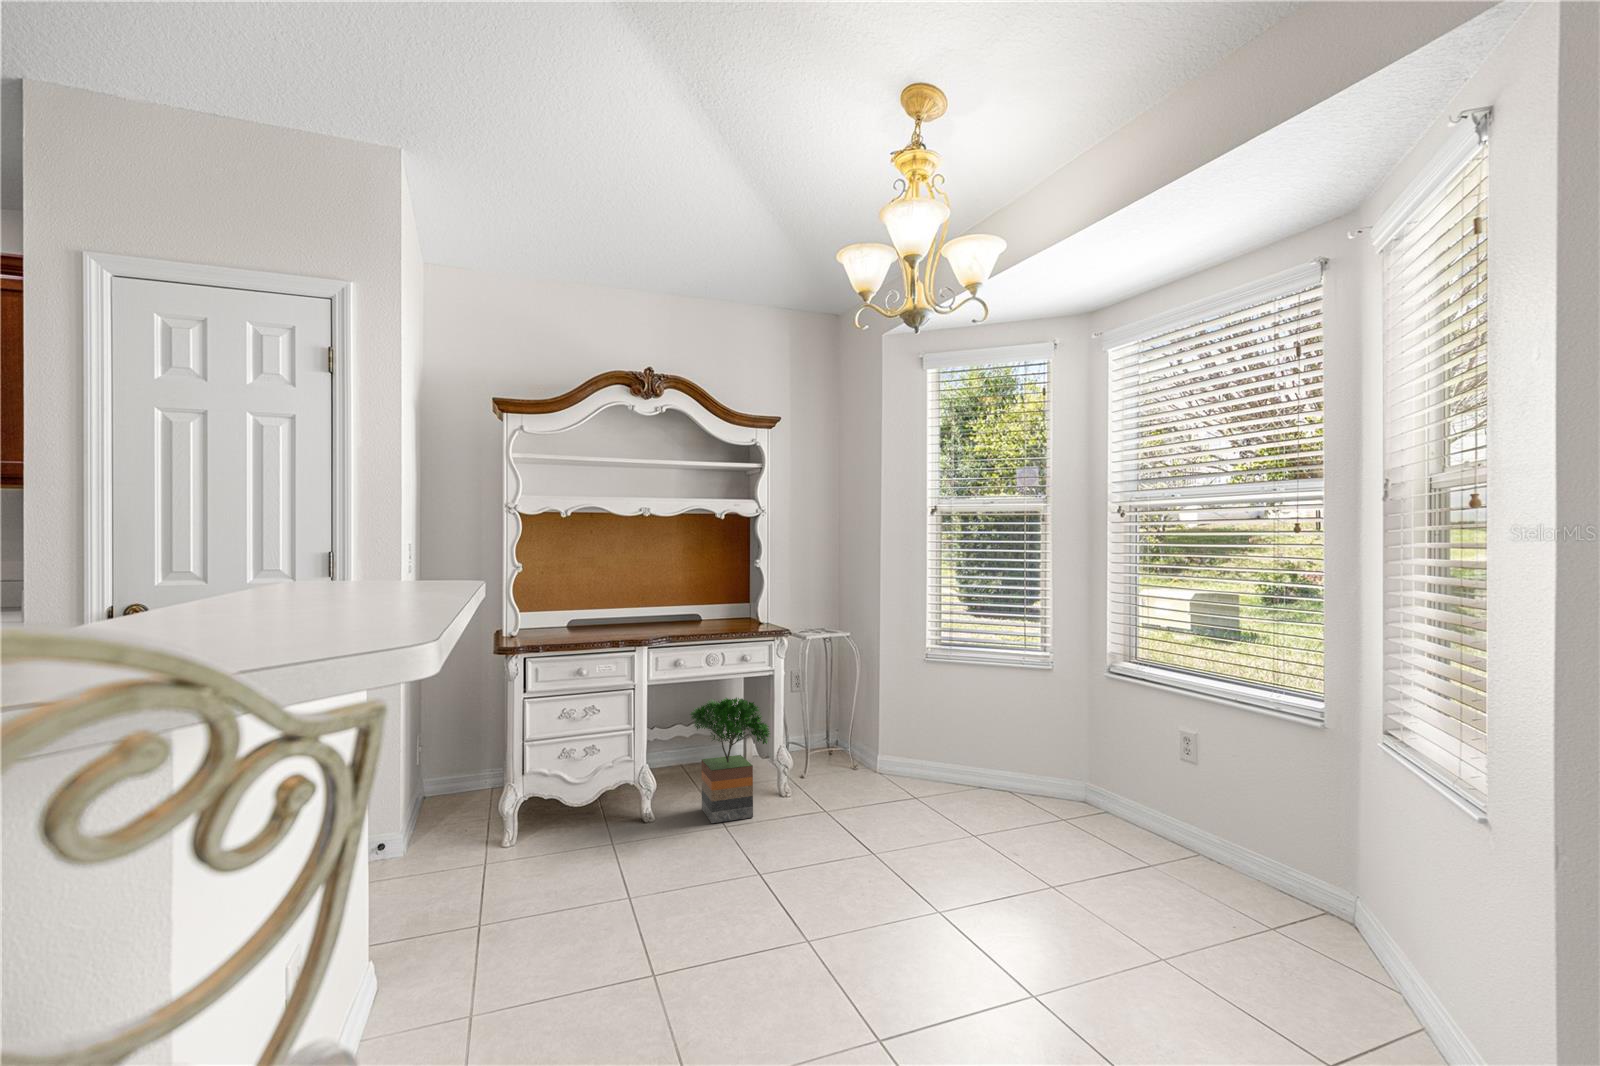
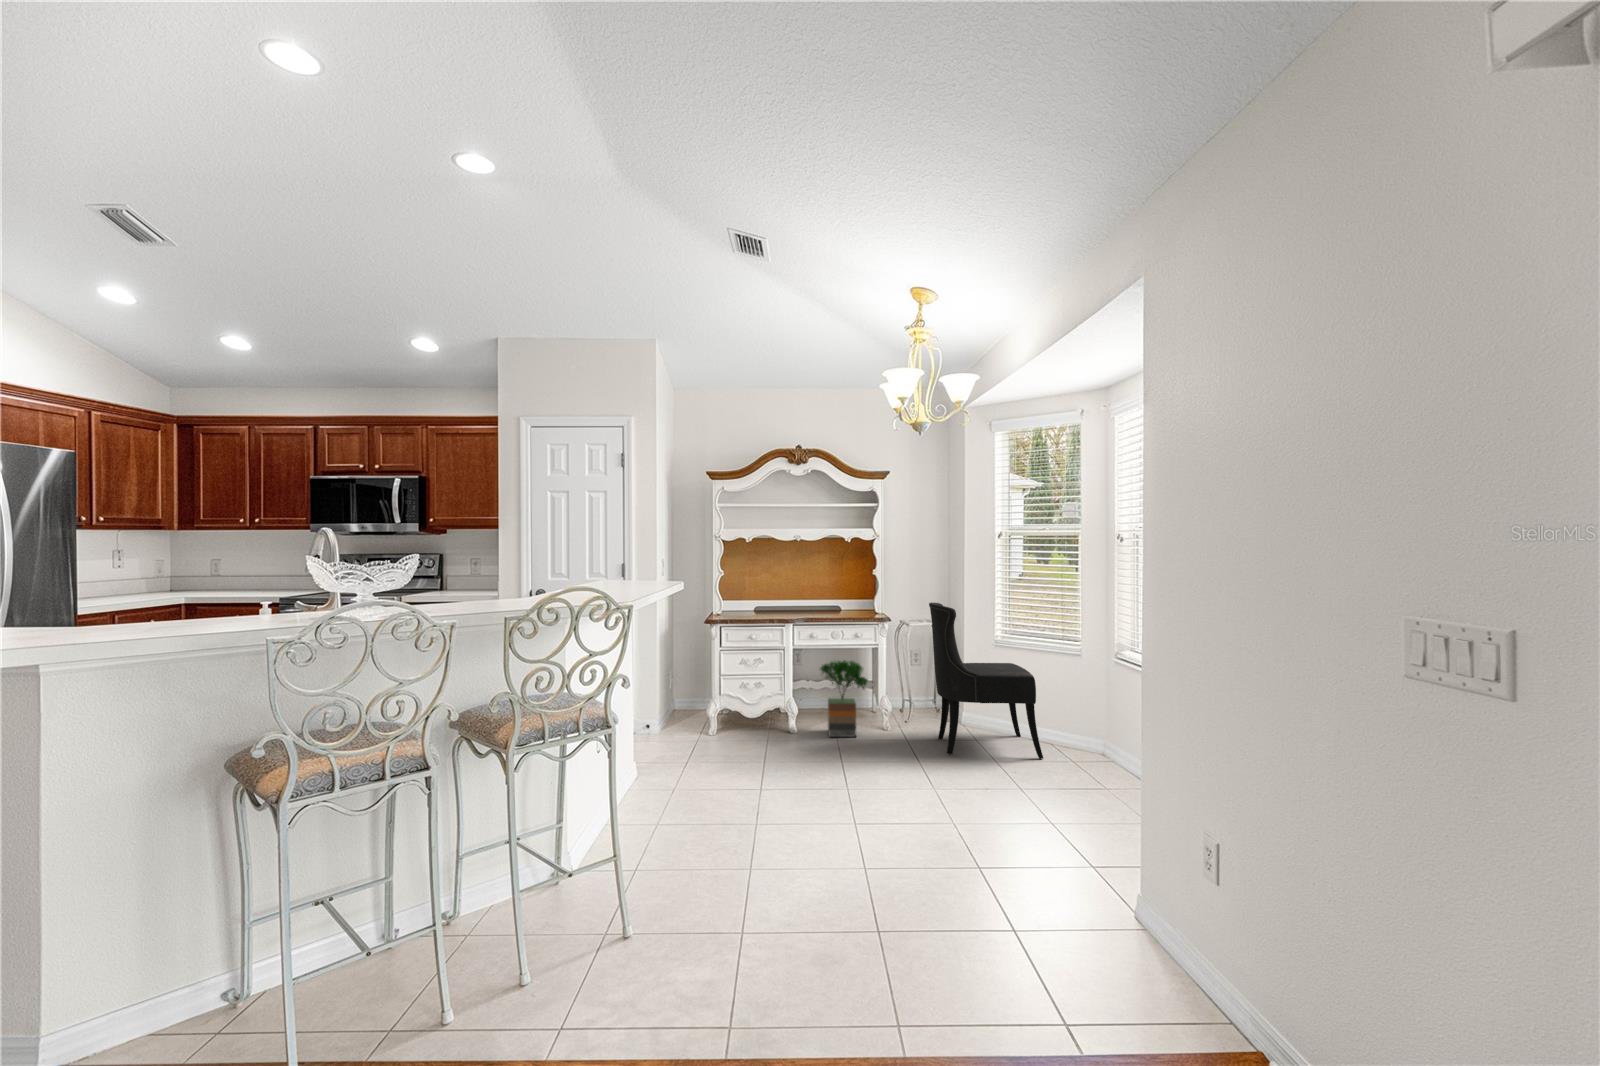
dining chair: none [859,605,1033,832] -> present [929,603,1043,759]

